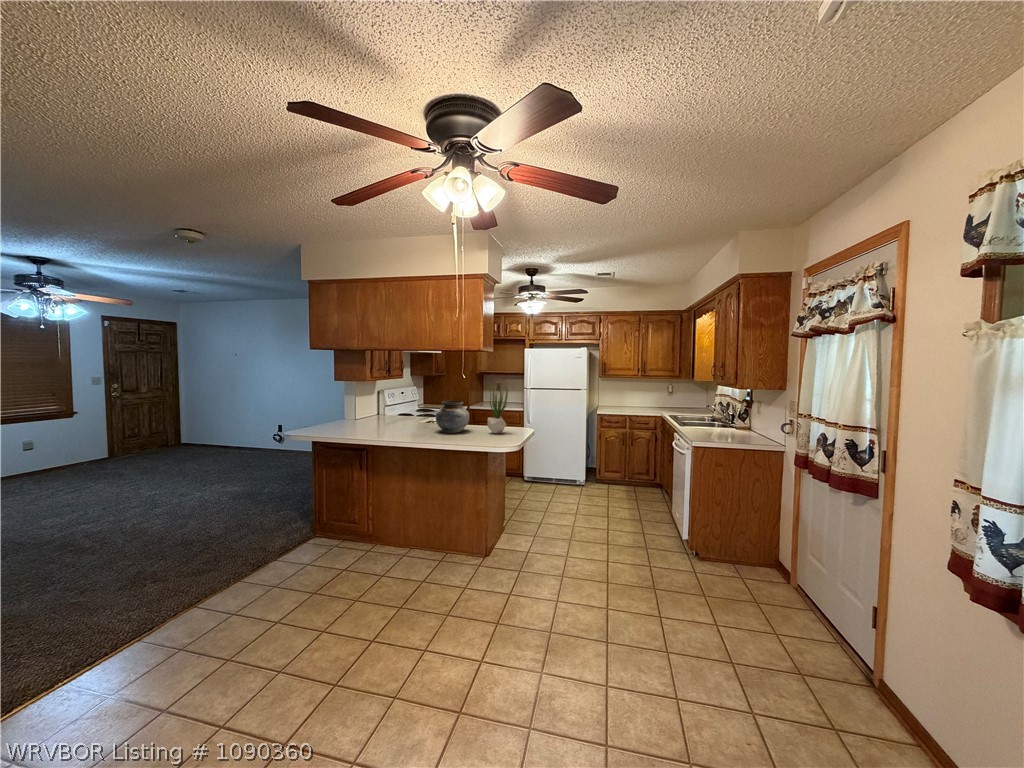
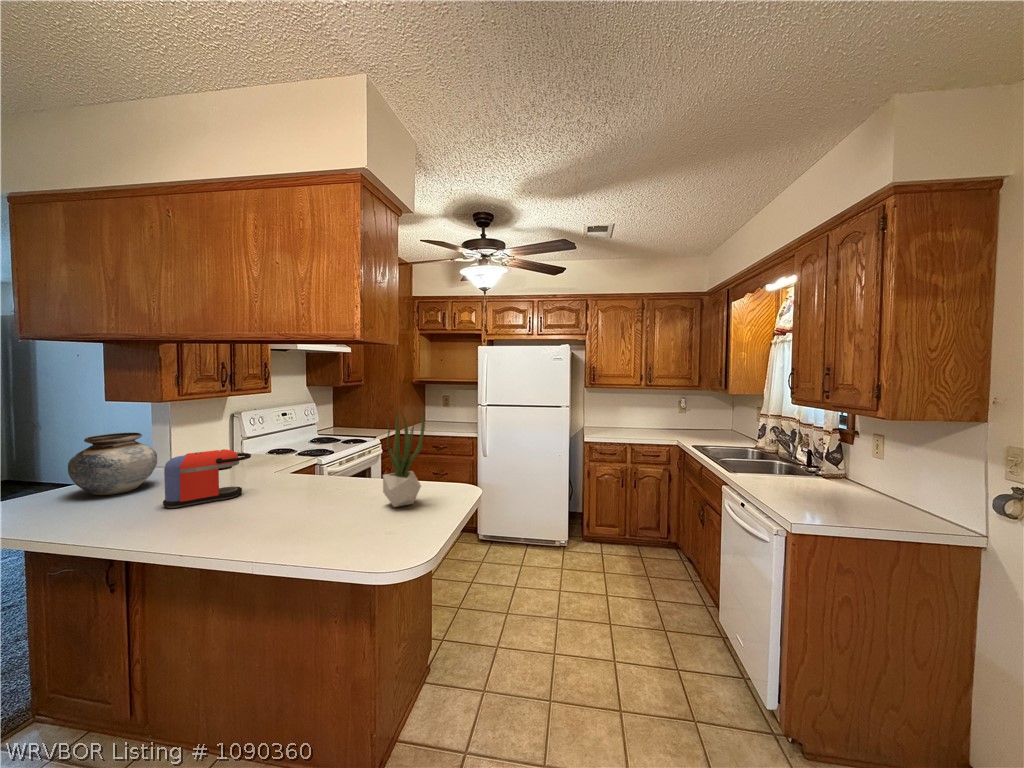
vase: present [435,401,469,433] -> present [68,433,157,495]
coffee maker: none [382,405,416,432] -> present [163,449,251,508]

